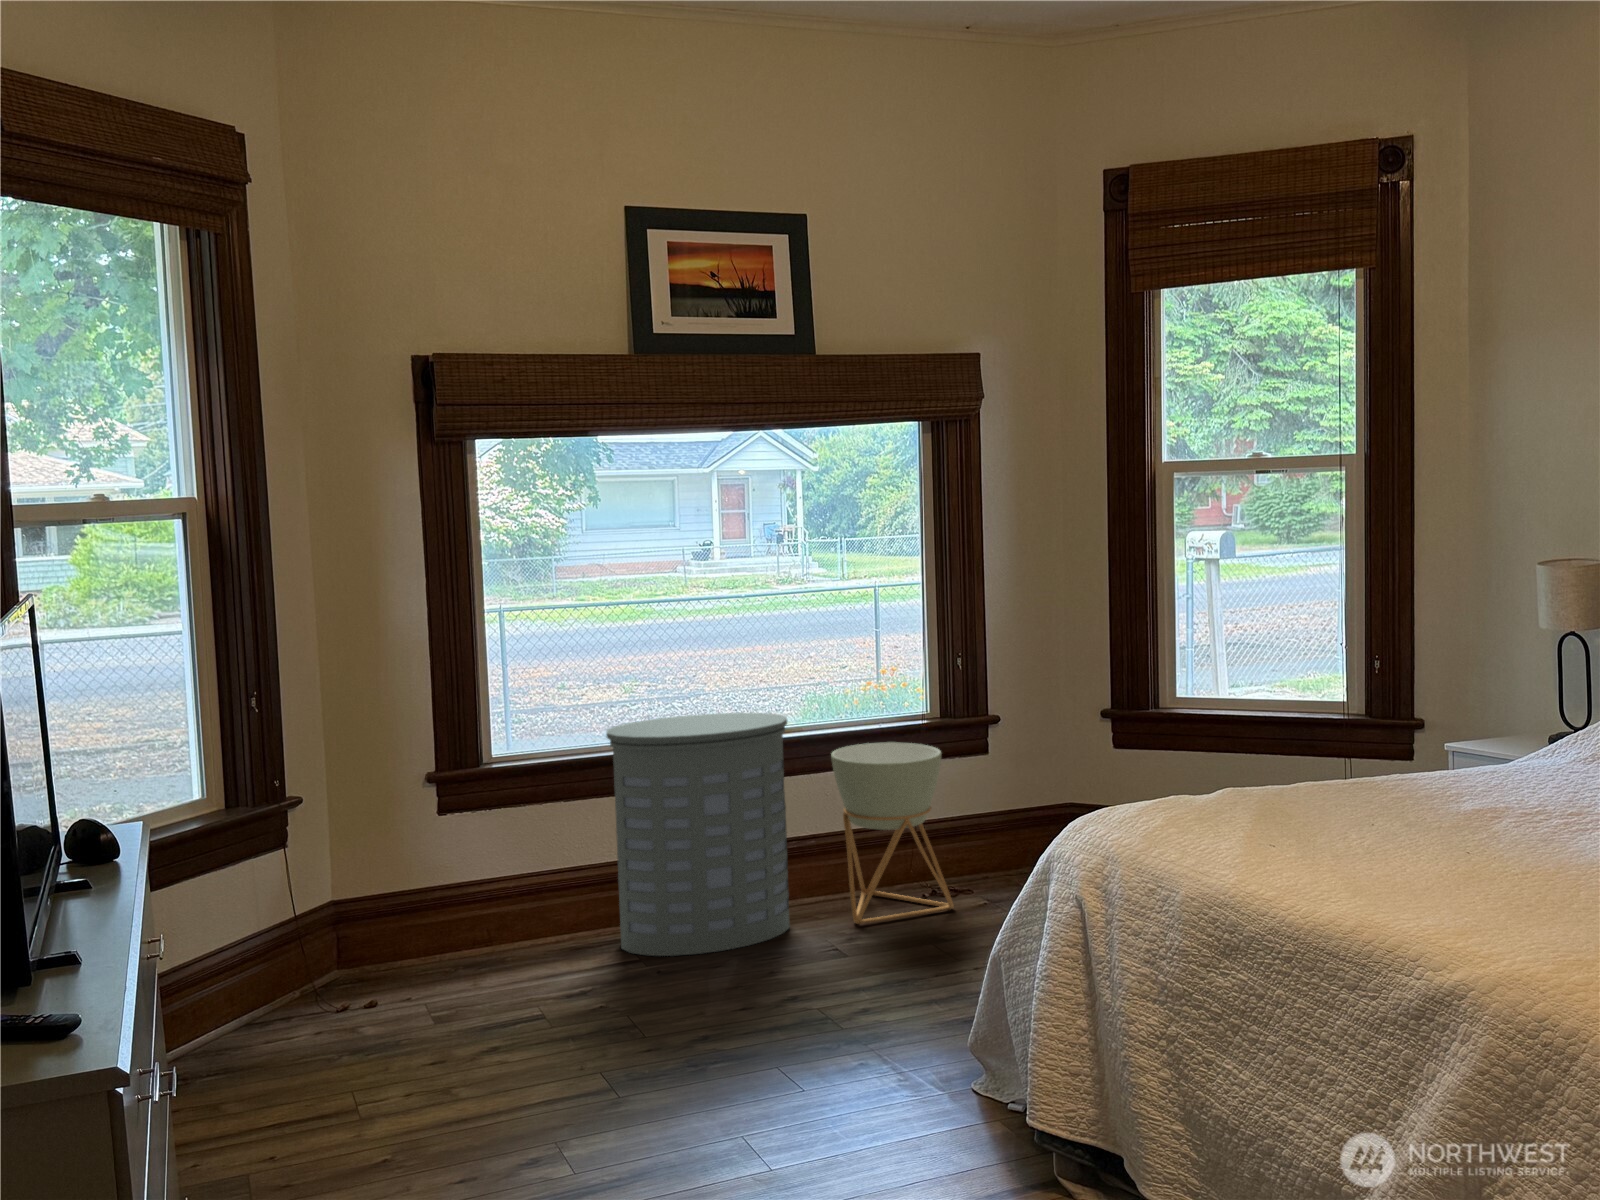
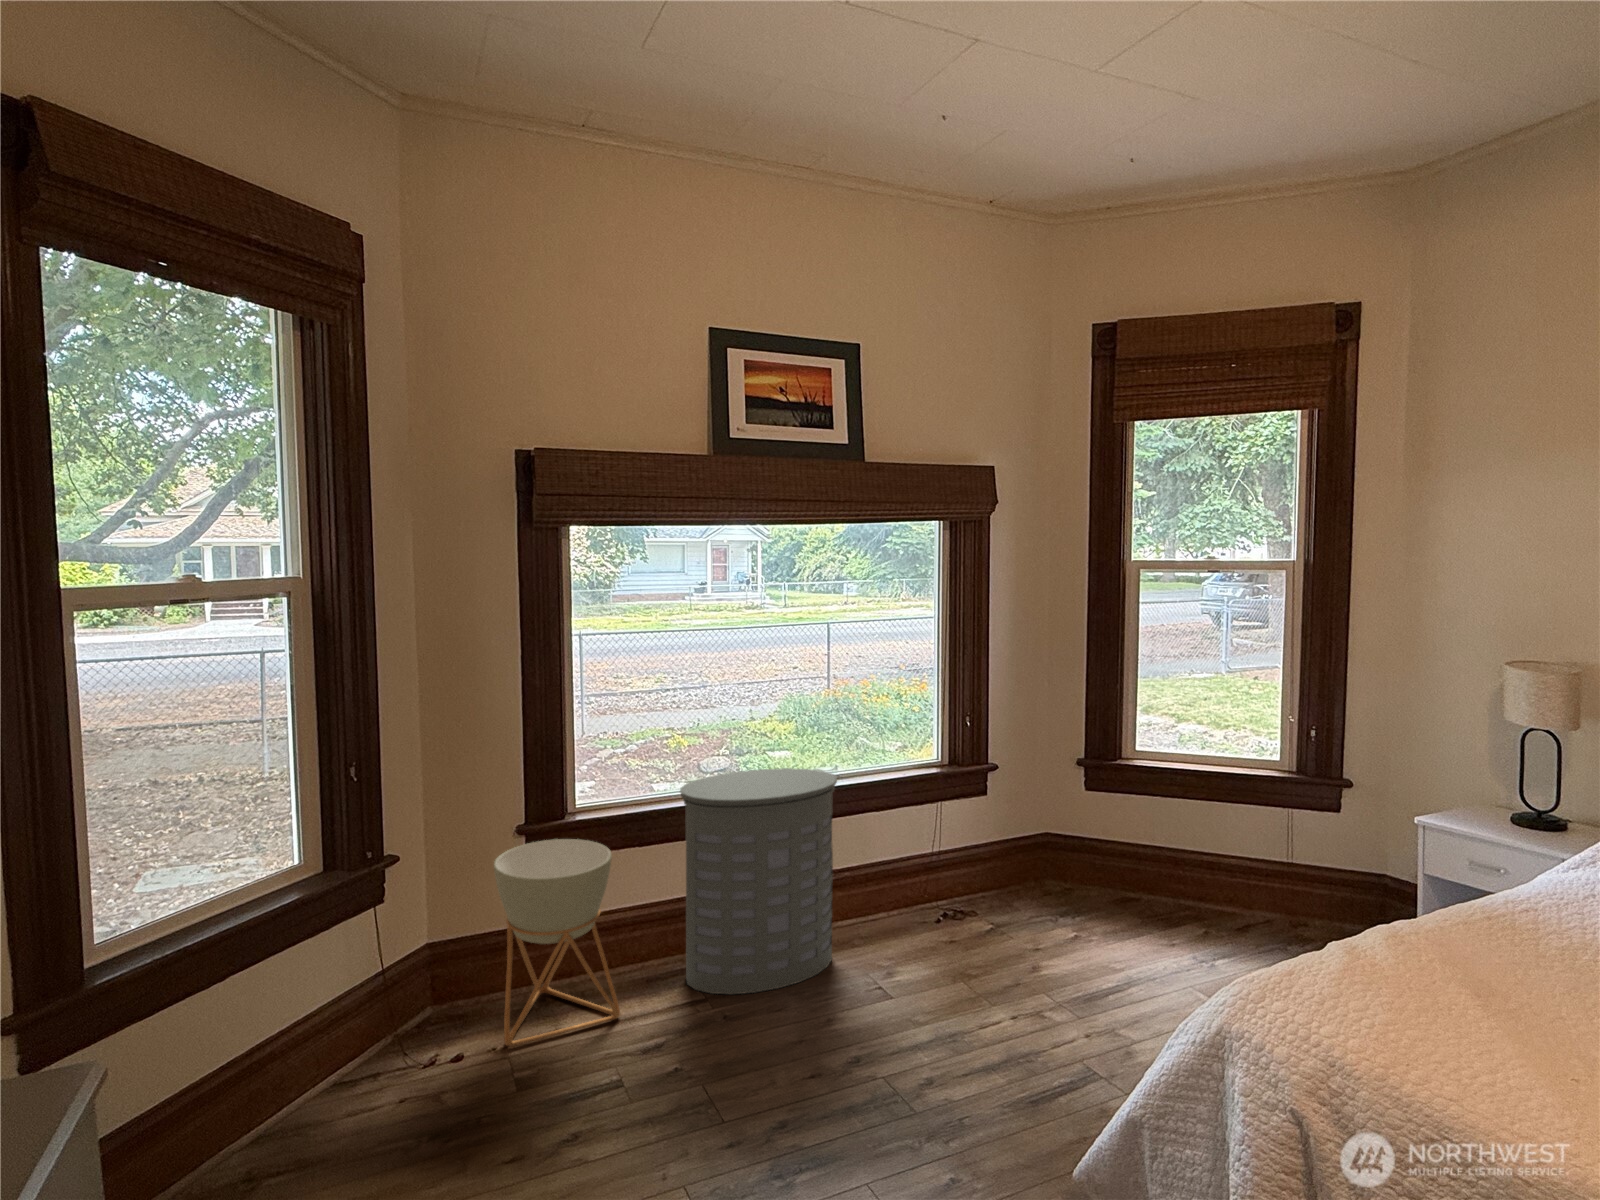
planter: present [831,742,954,924] -> present [493,839,620,1046]

